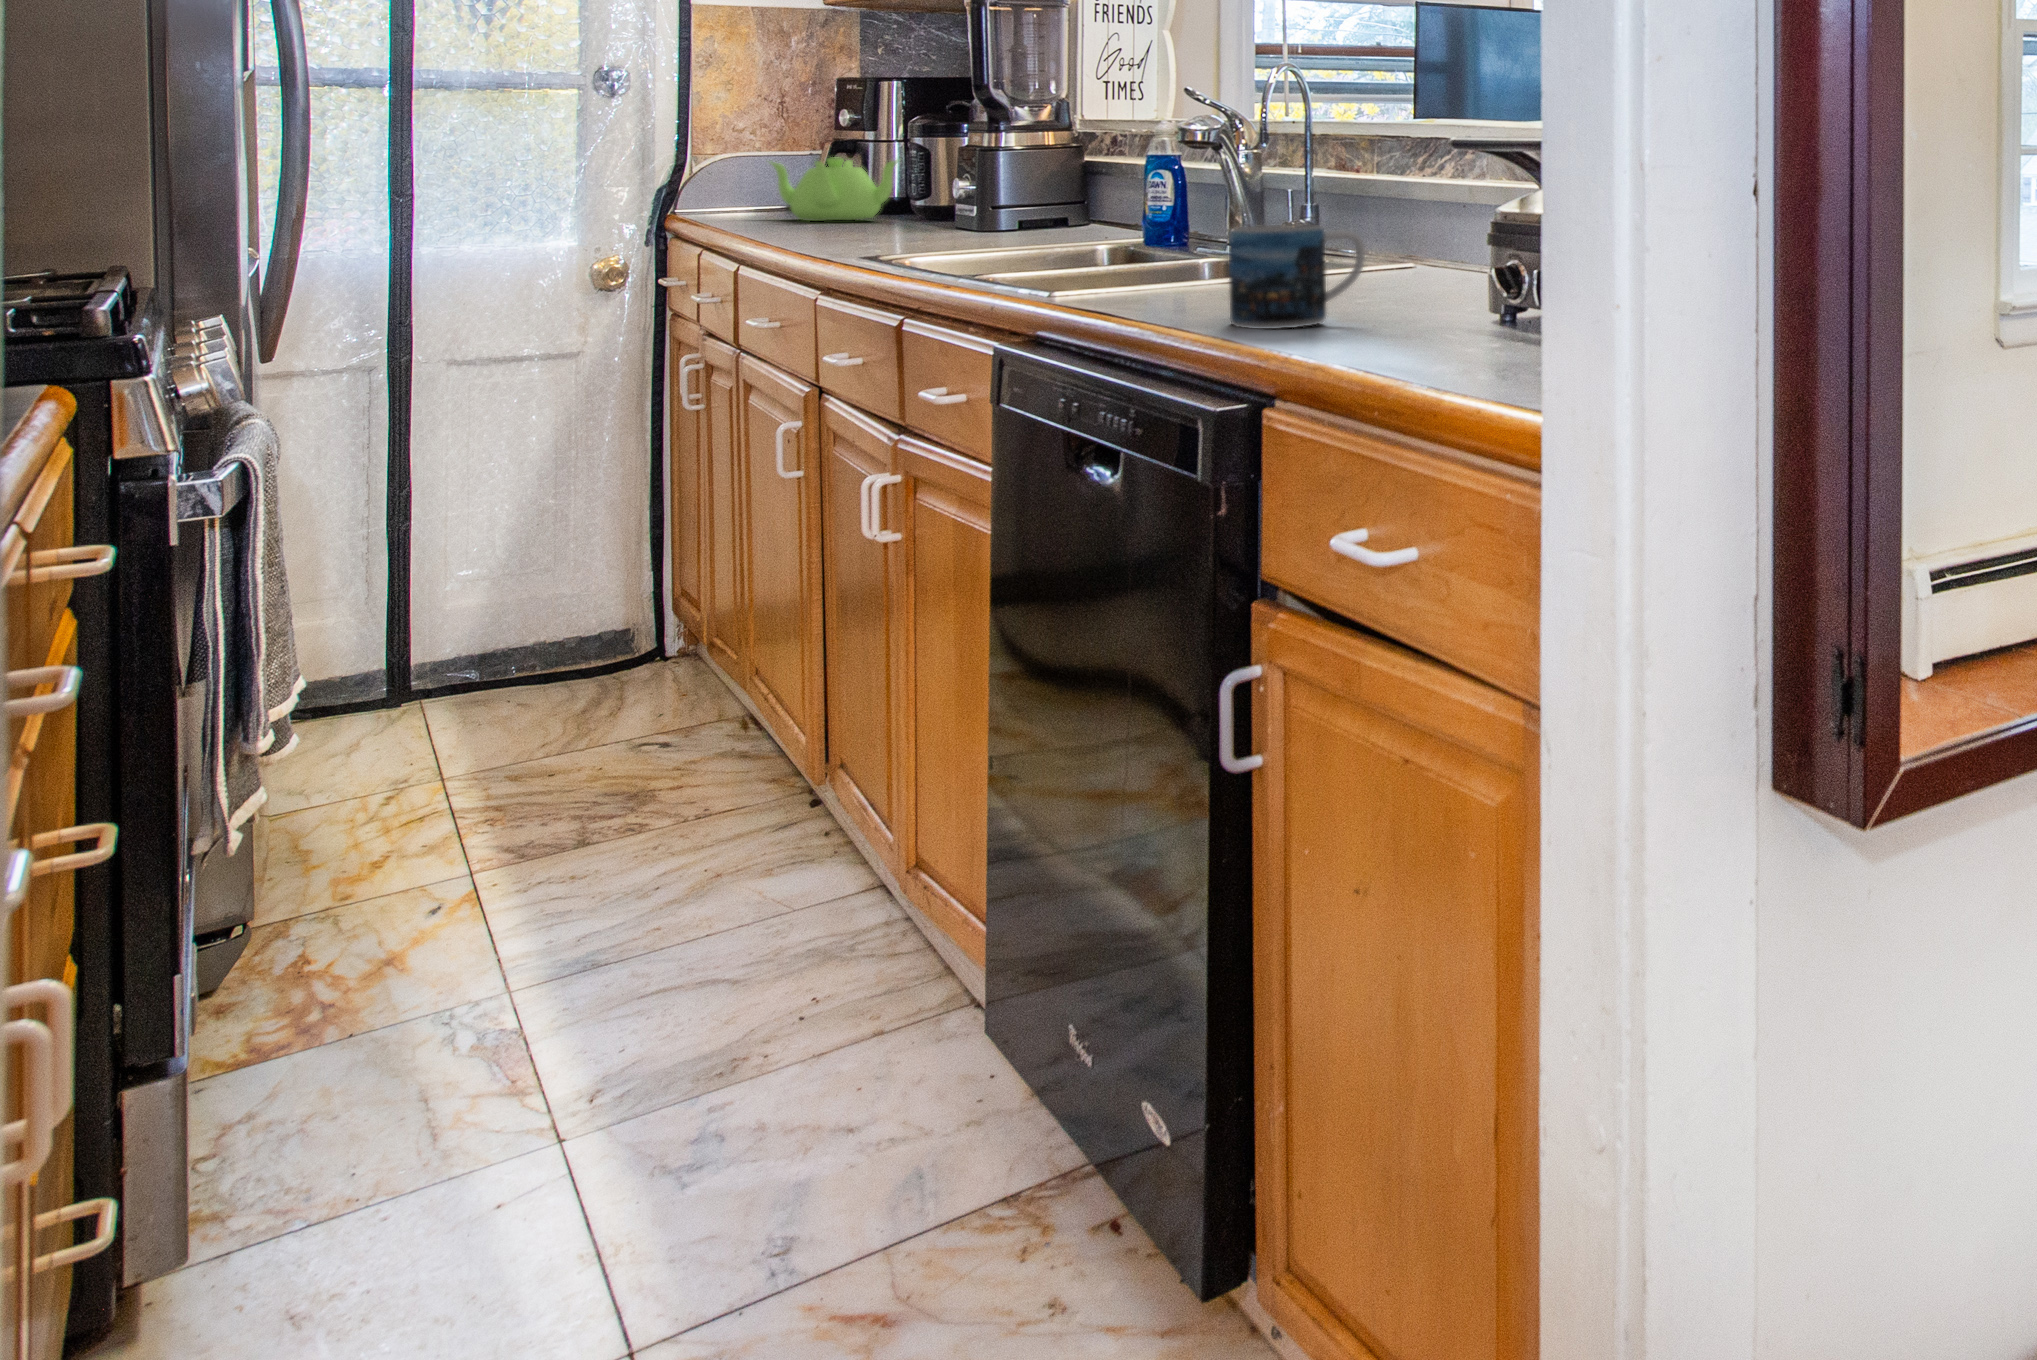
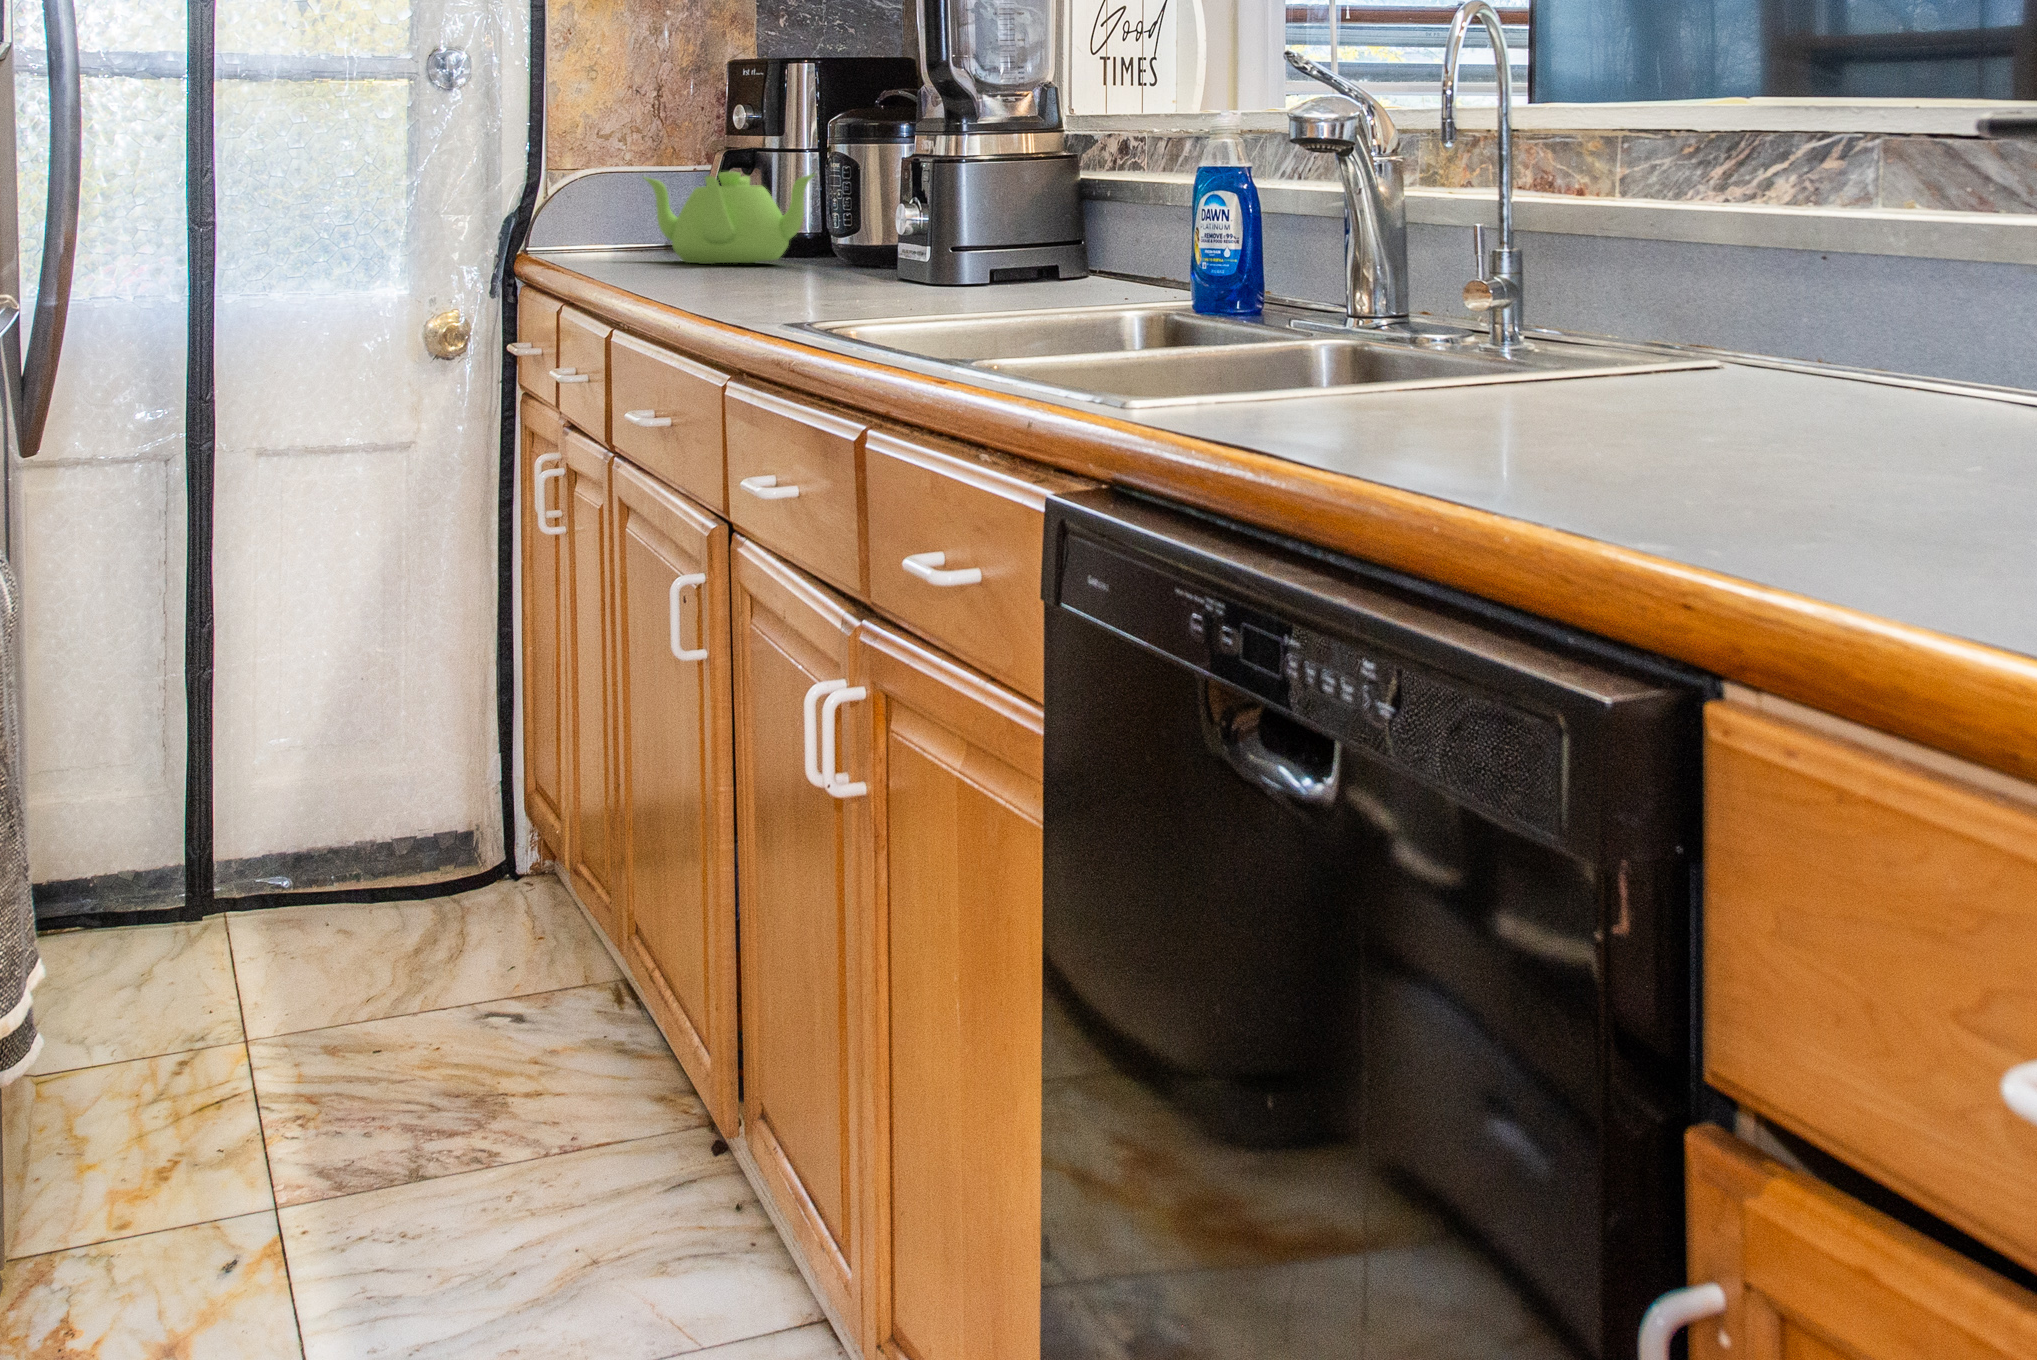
mug: present [1229,225,1365,329] -> none [1510,276,1761,484]

